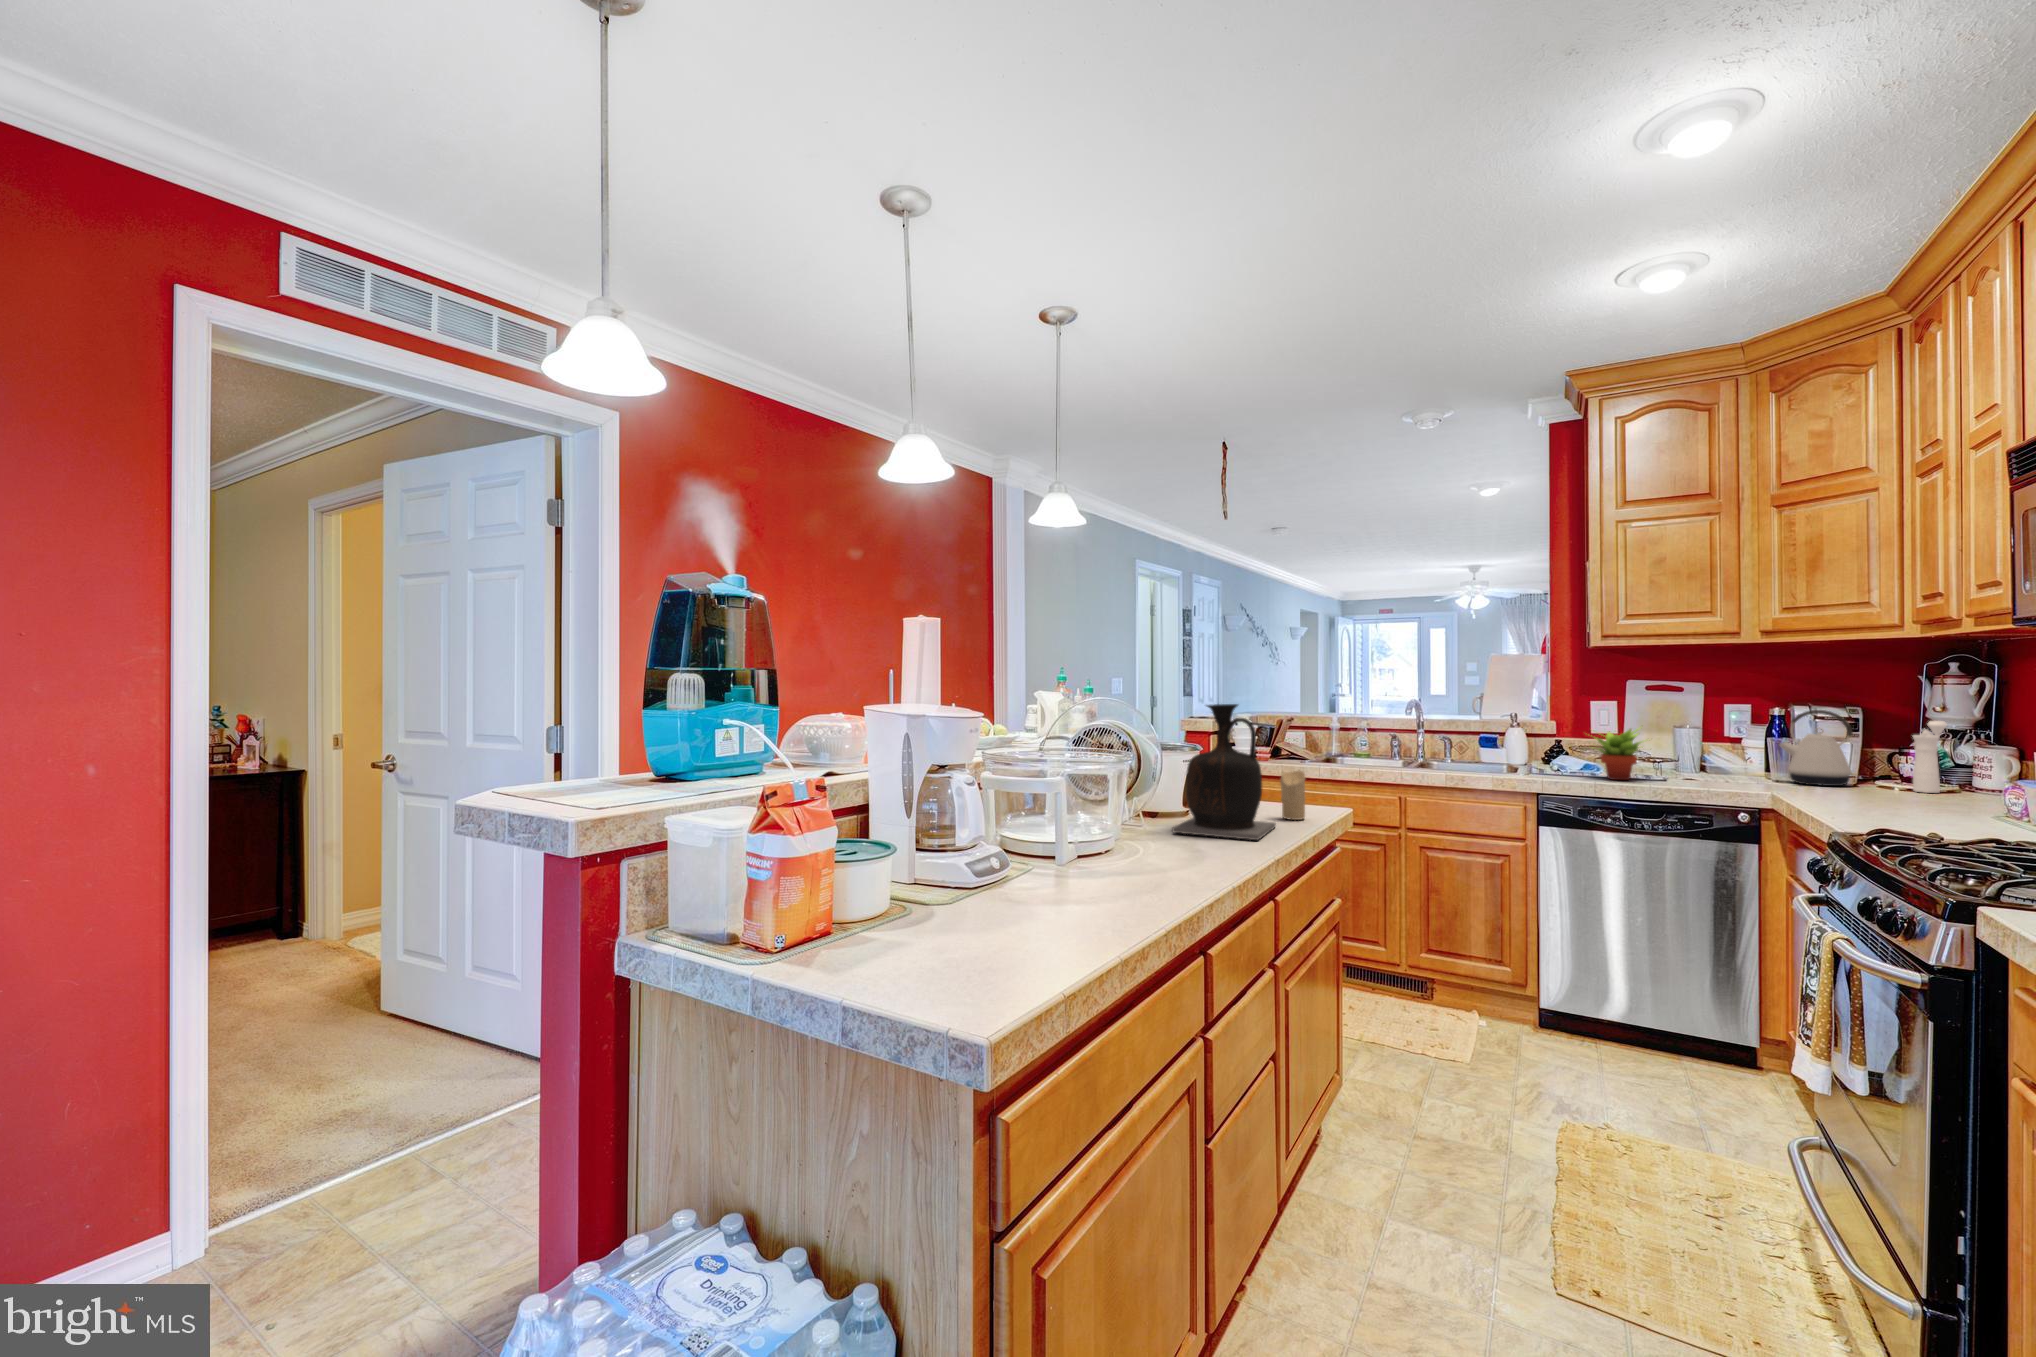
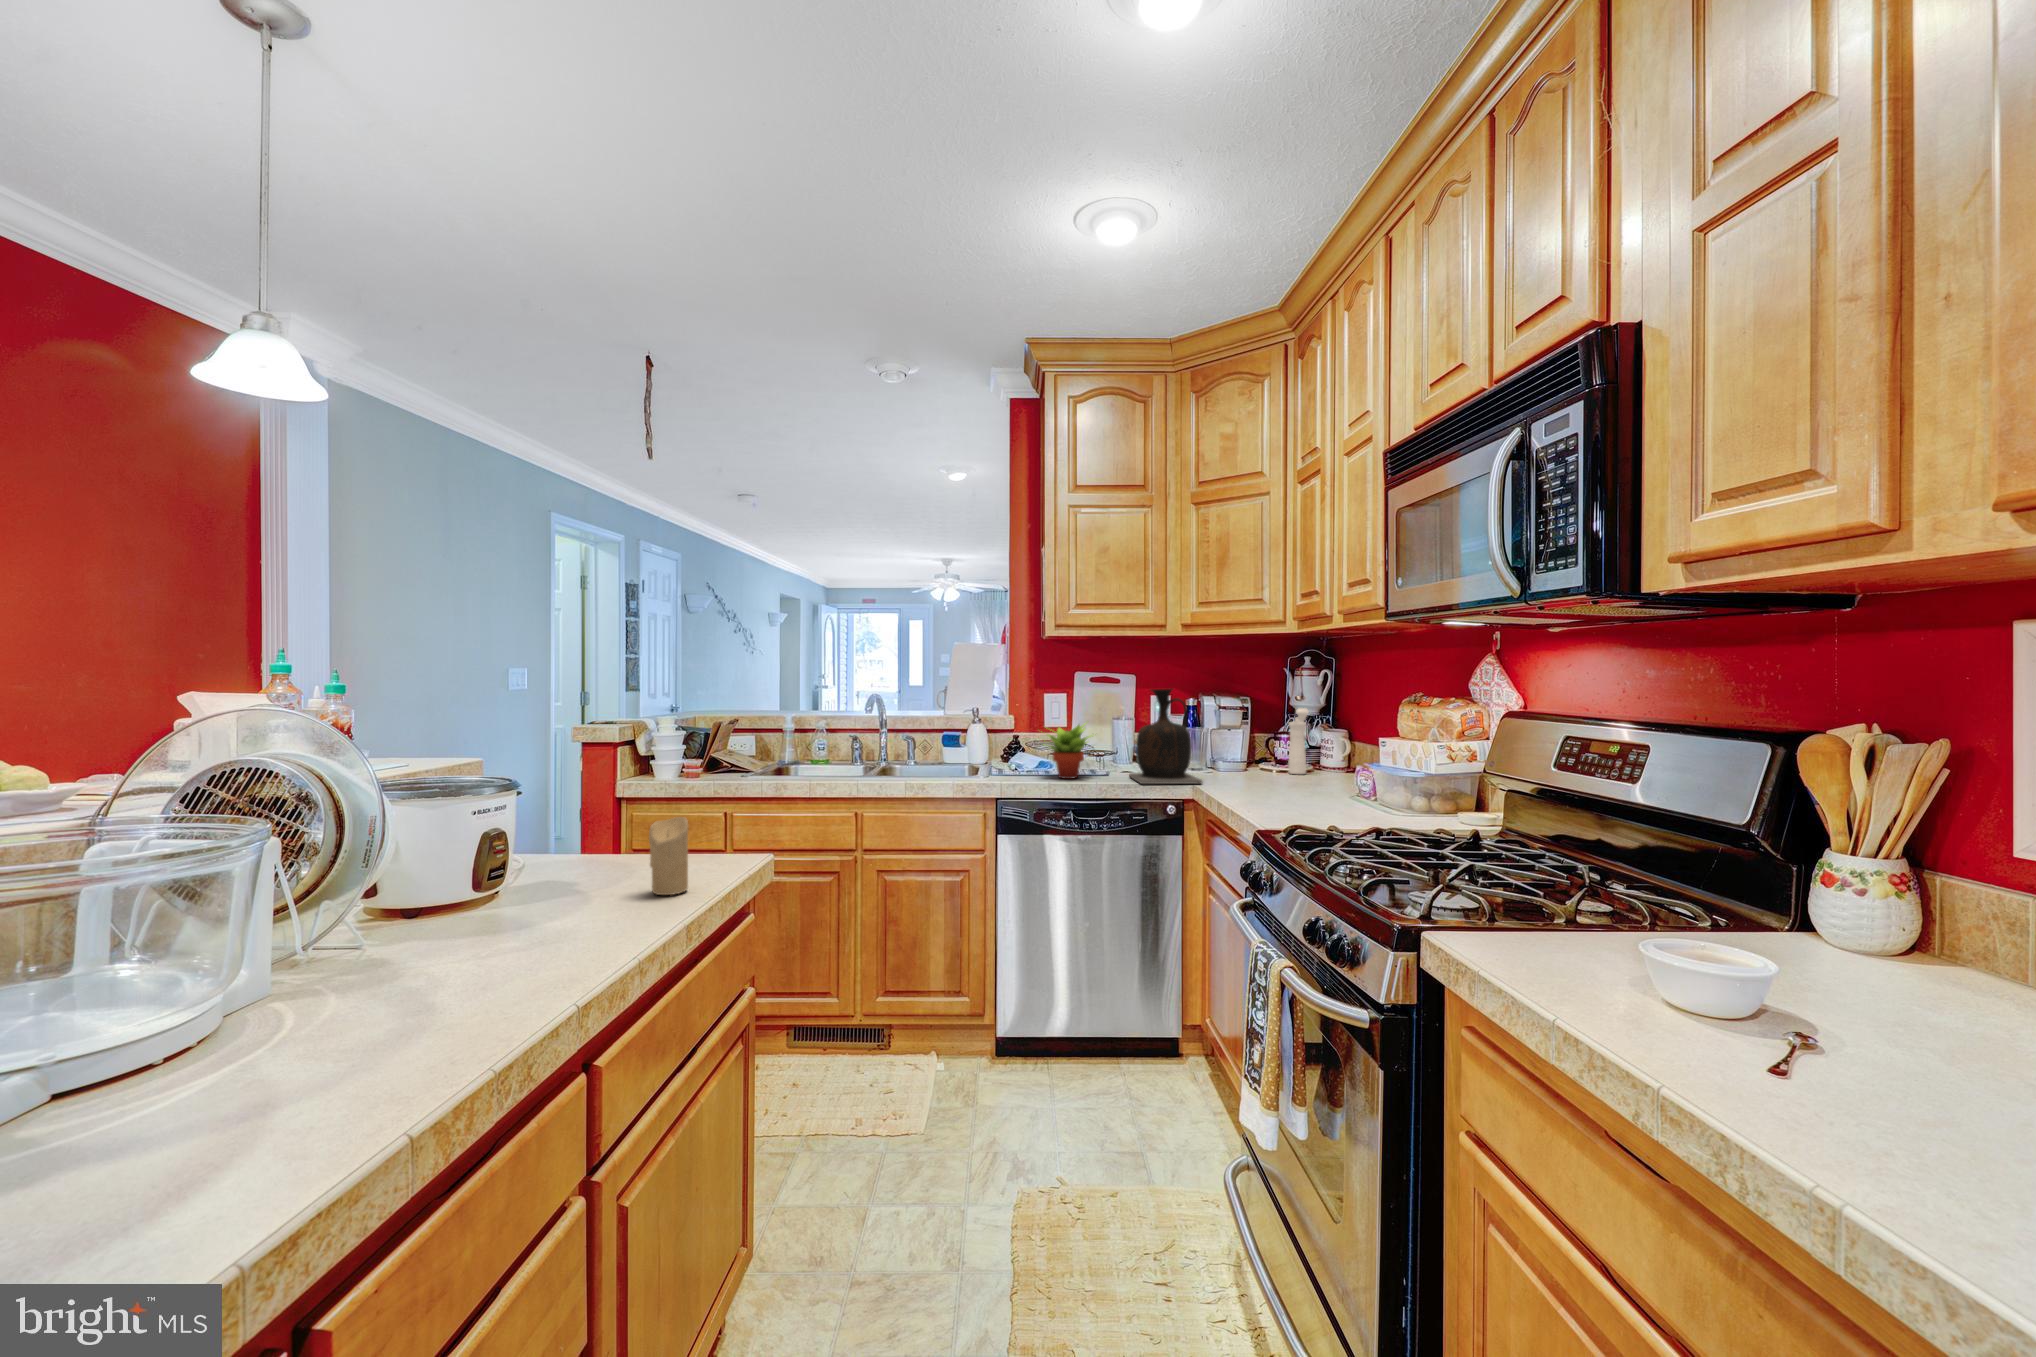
vase: present [1172,704,1276,840] -> present [1129,689,1203,784]
kettle: present [1779,710,1857,786] -> none [1194,700,1251,772]

